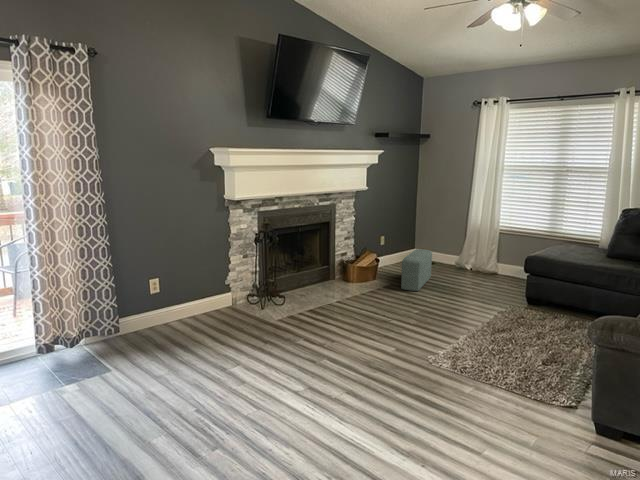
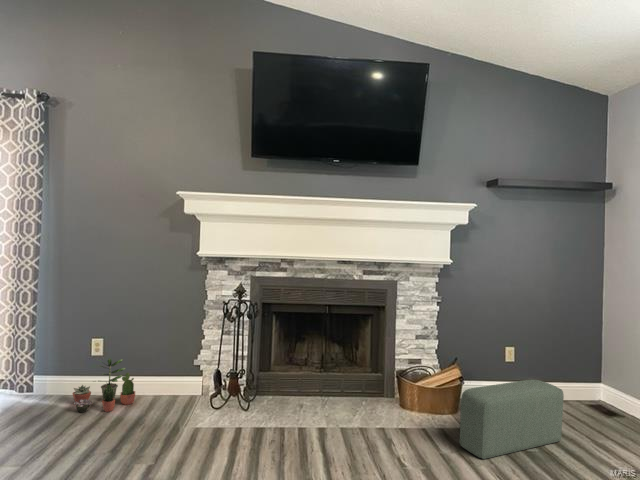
potted plant: none [156,291,205,335] -> present [73,359,135,412]

